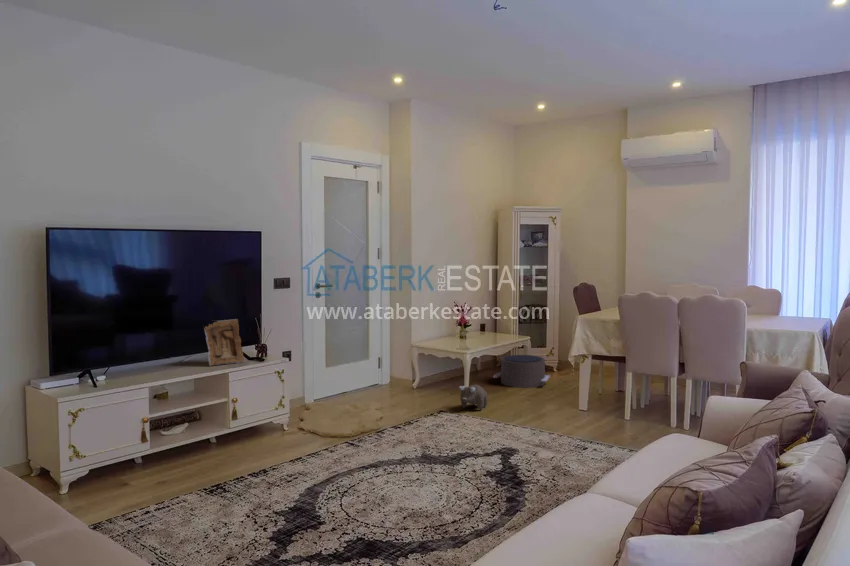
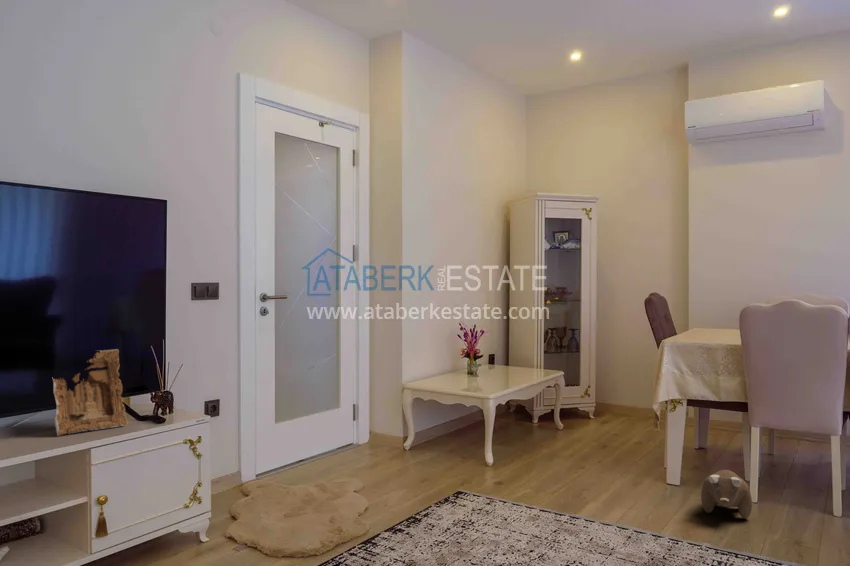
pouf: present [493,355,550,388] -> none [519,397,600,446]
plush toy: present [459,385,488,410] -> present [701,470,752,519]

